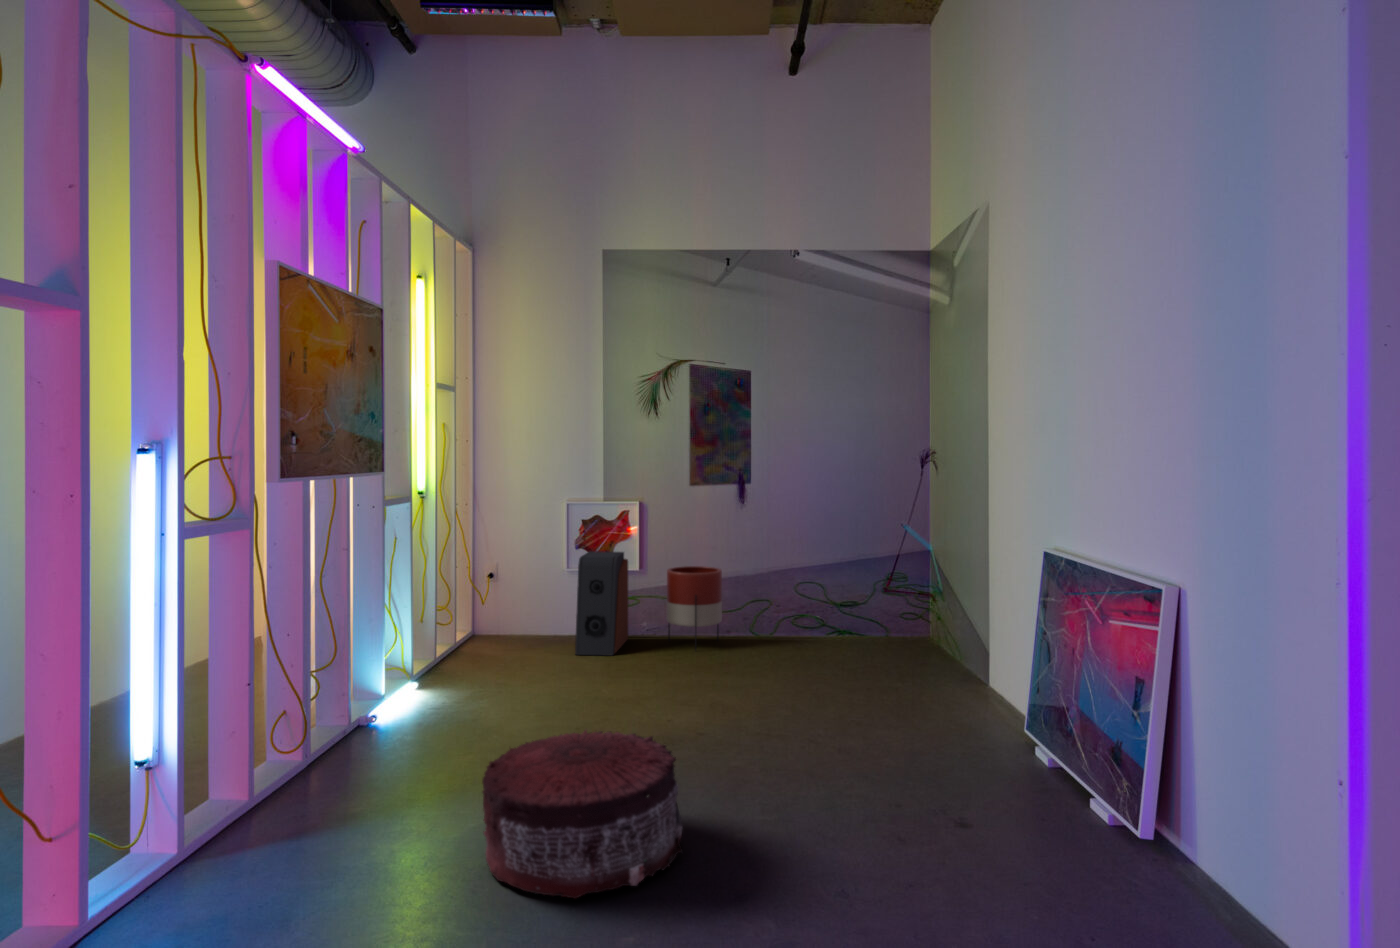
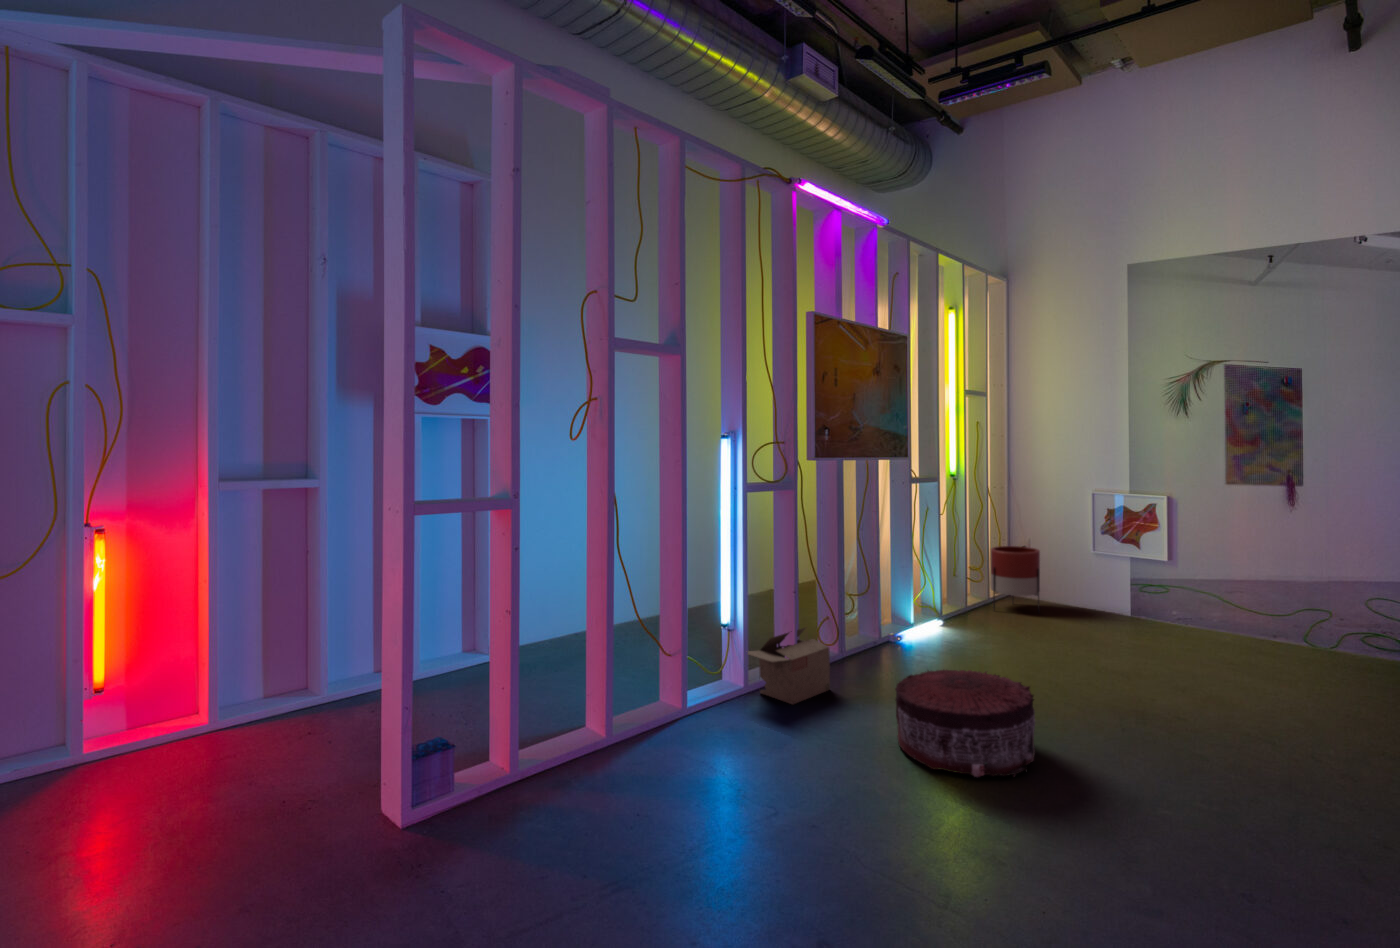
speaker: present [575,551,628,655] -> none [1086,539,1152,632]
planter: present [666,566,722,649] -> present [991,546,1040,611]
cardboard box: none [148,727,316,875] -> present [748,628,830,704]

